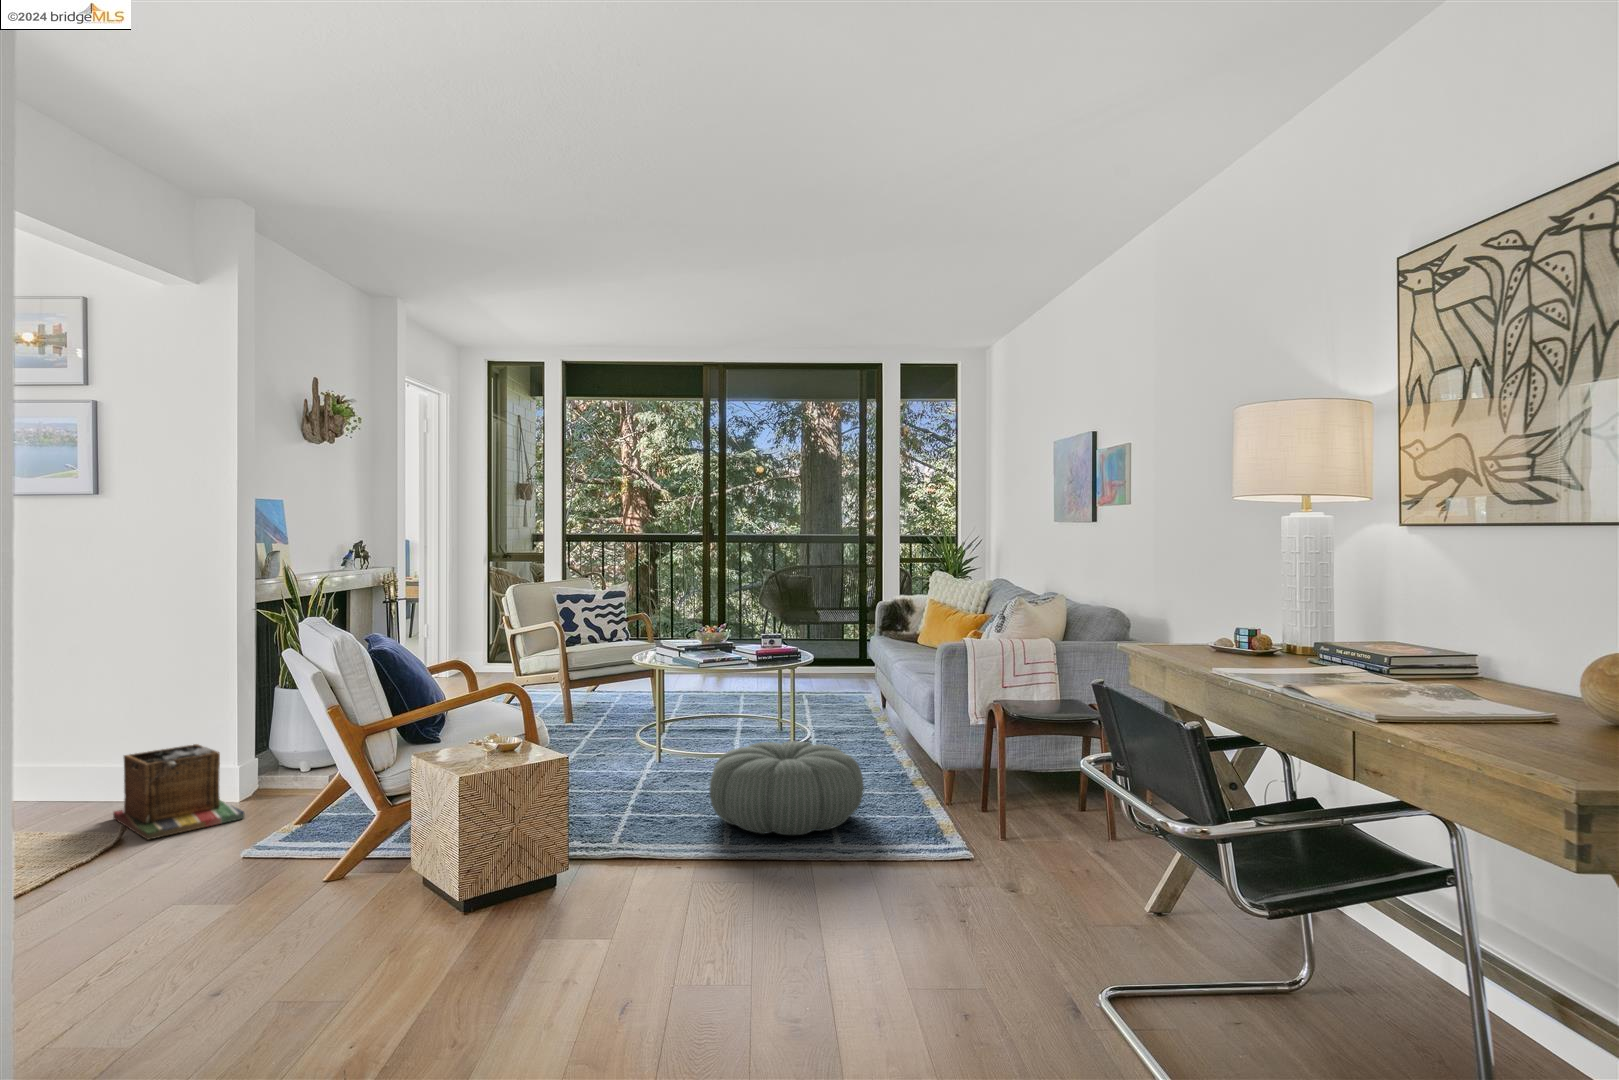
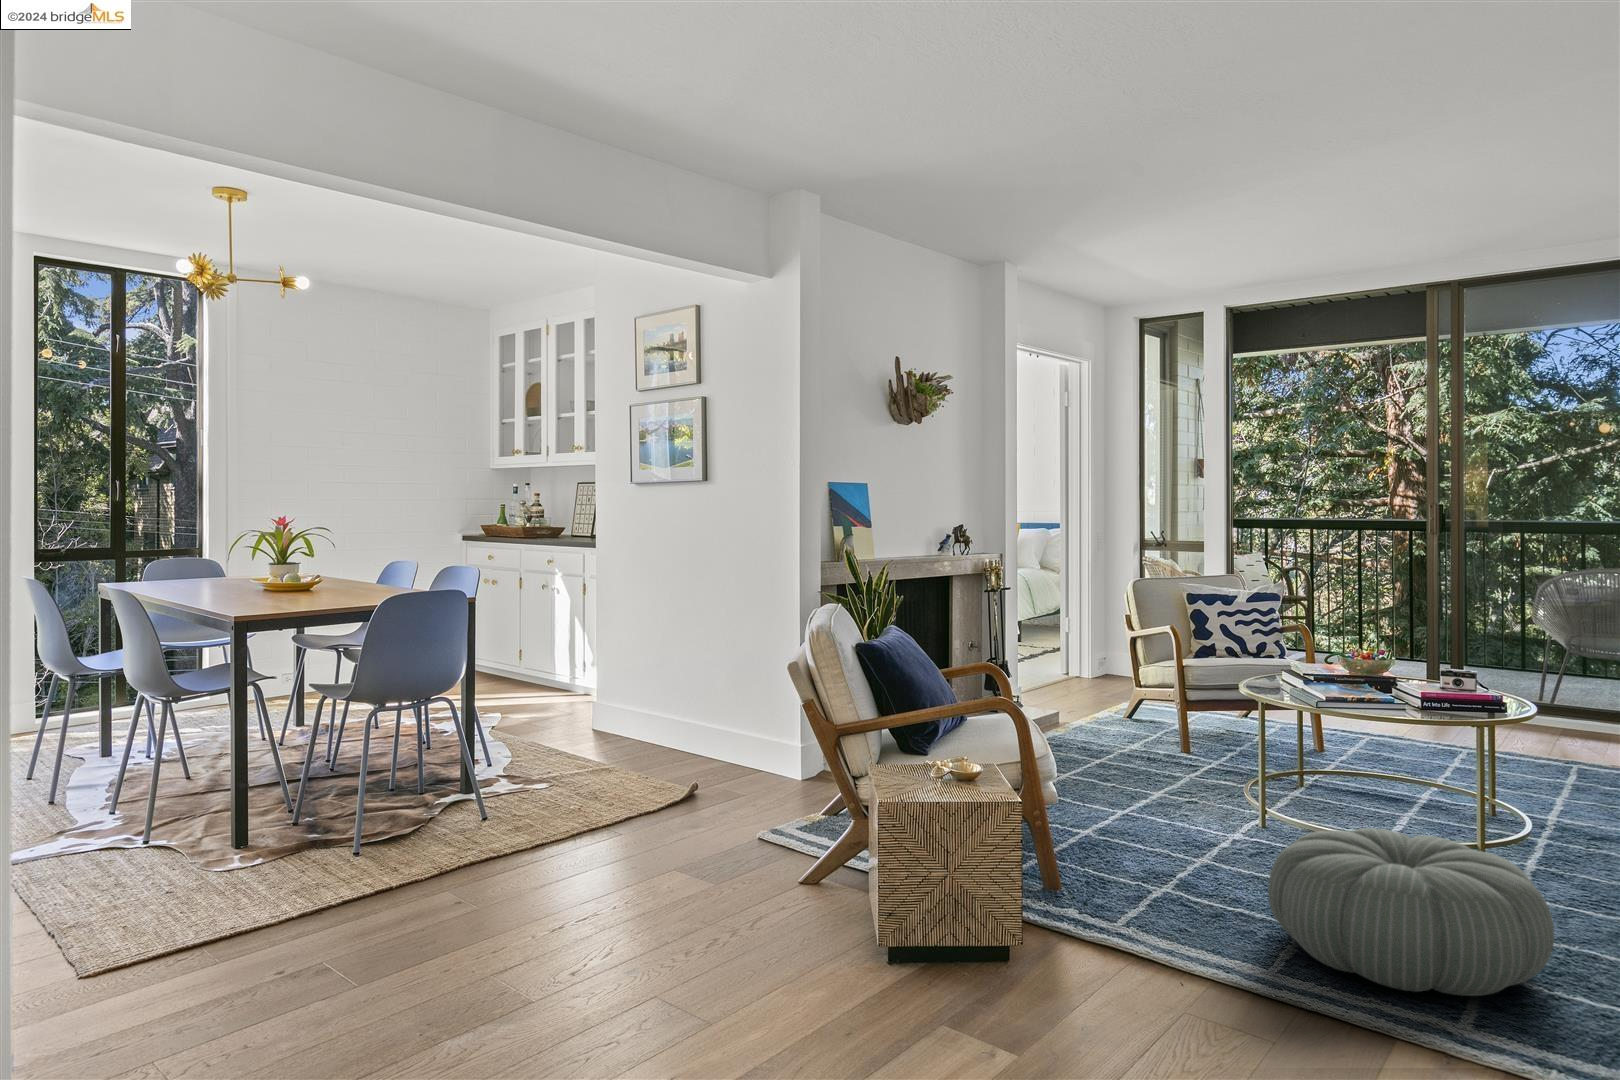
laundry basket: present [113,744,245,840] -> none [705,721,791,805]

